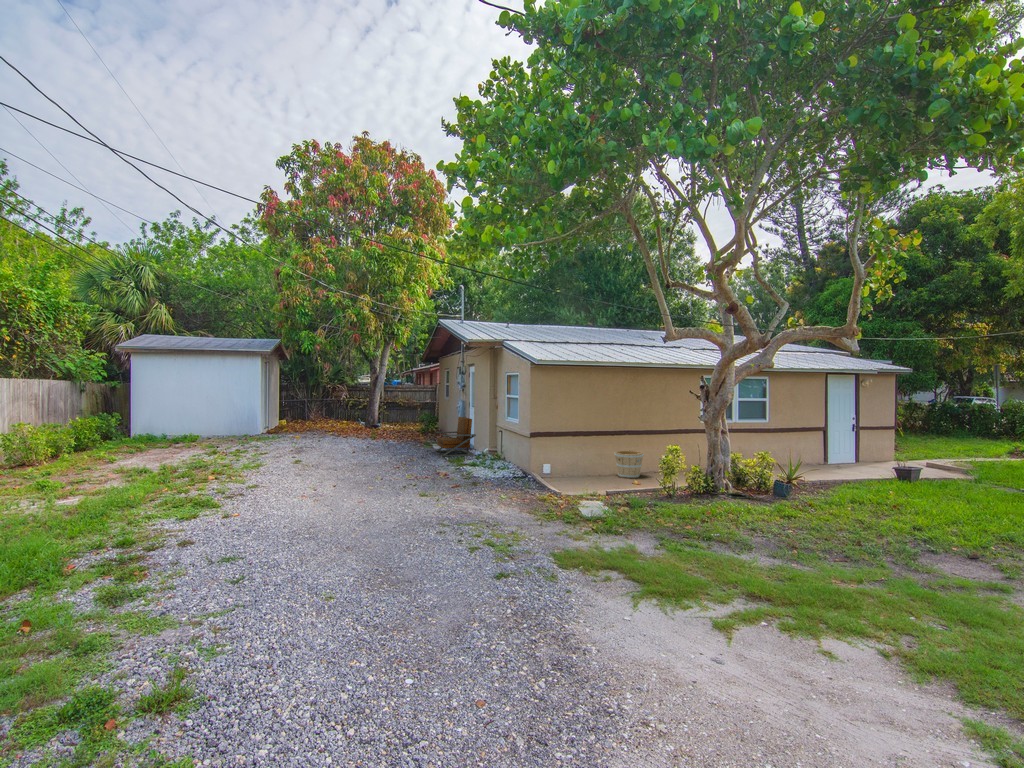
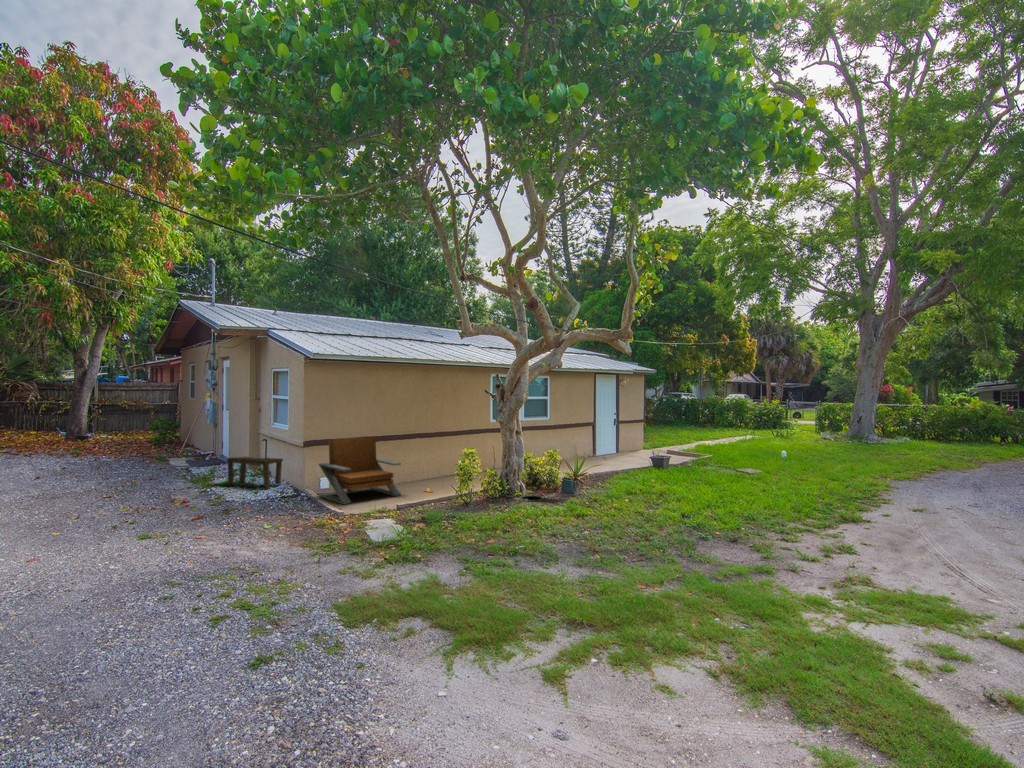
lounge chair: present [436,417,476,457] -> present [319,437,401,504]
bench: none [473,444,515,471] -> present [227,457,283,489]
wooden bucket: present [614,450,644,478] -> none [403,455,436,486]

